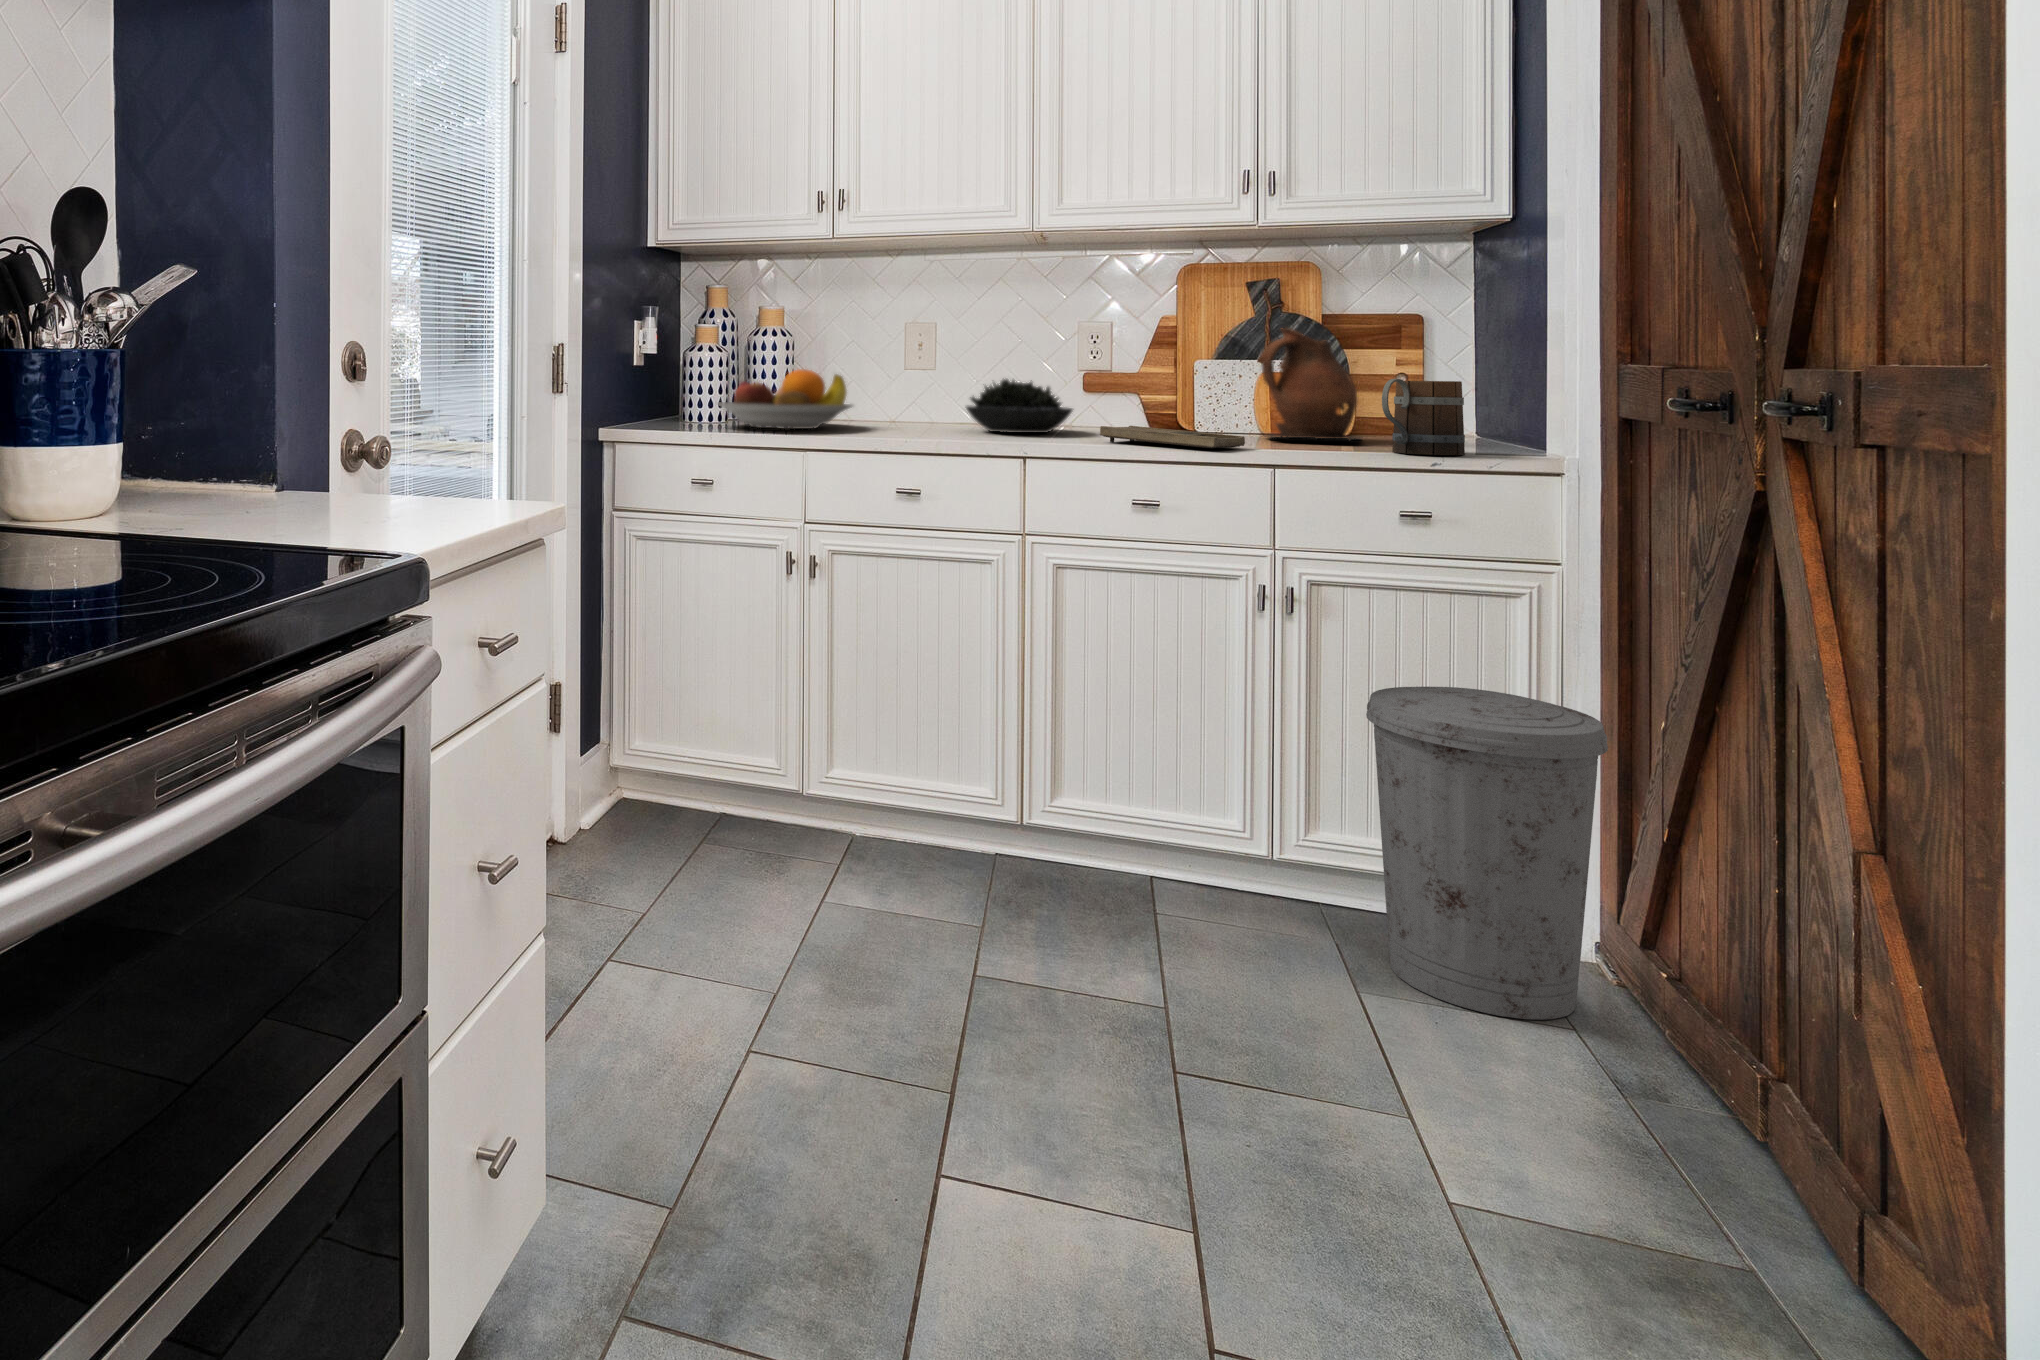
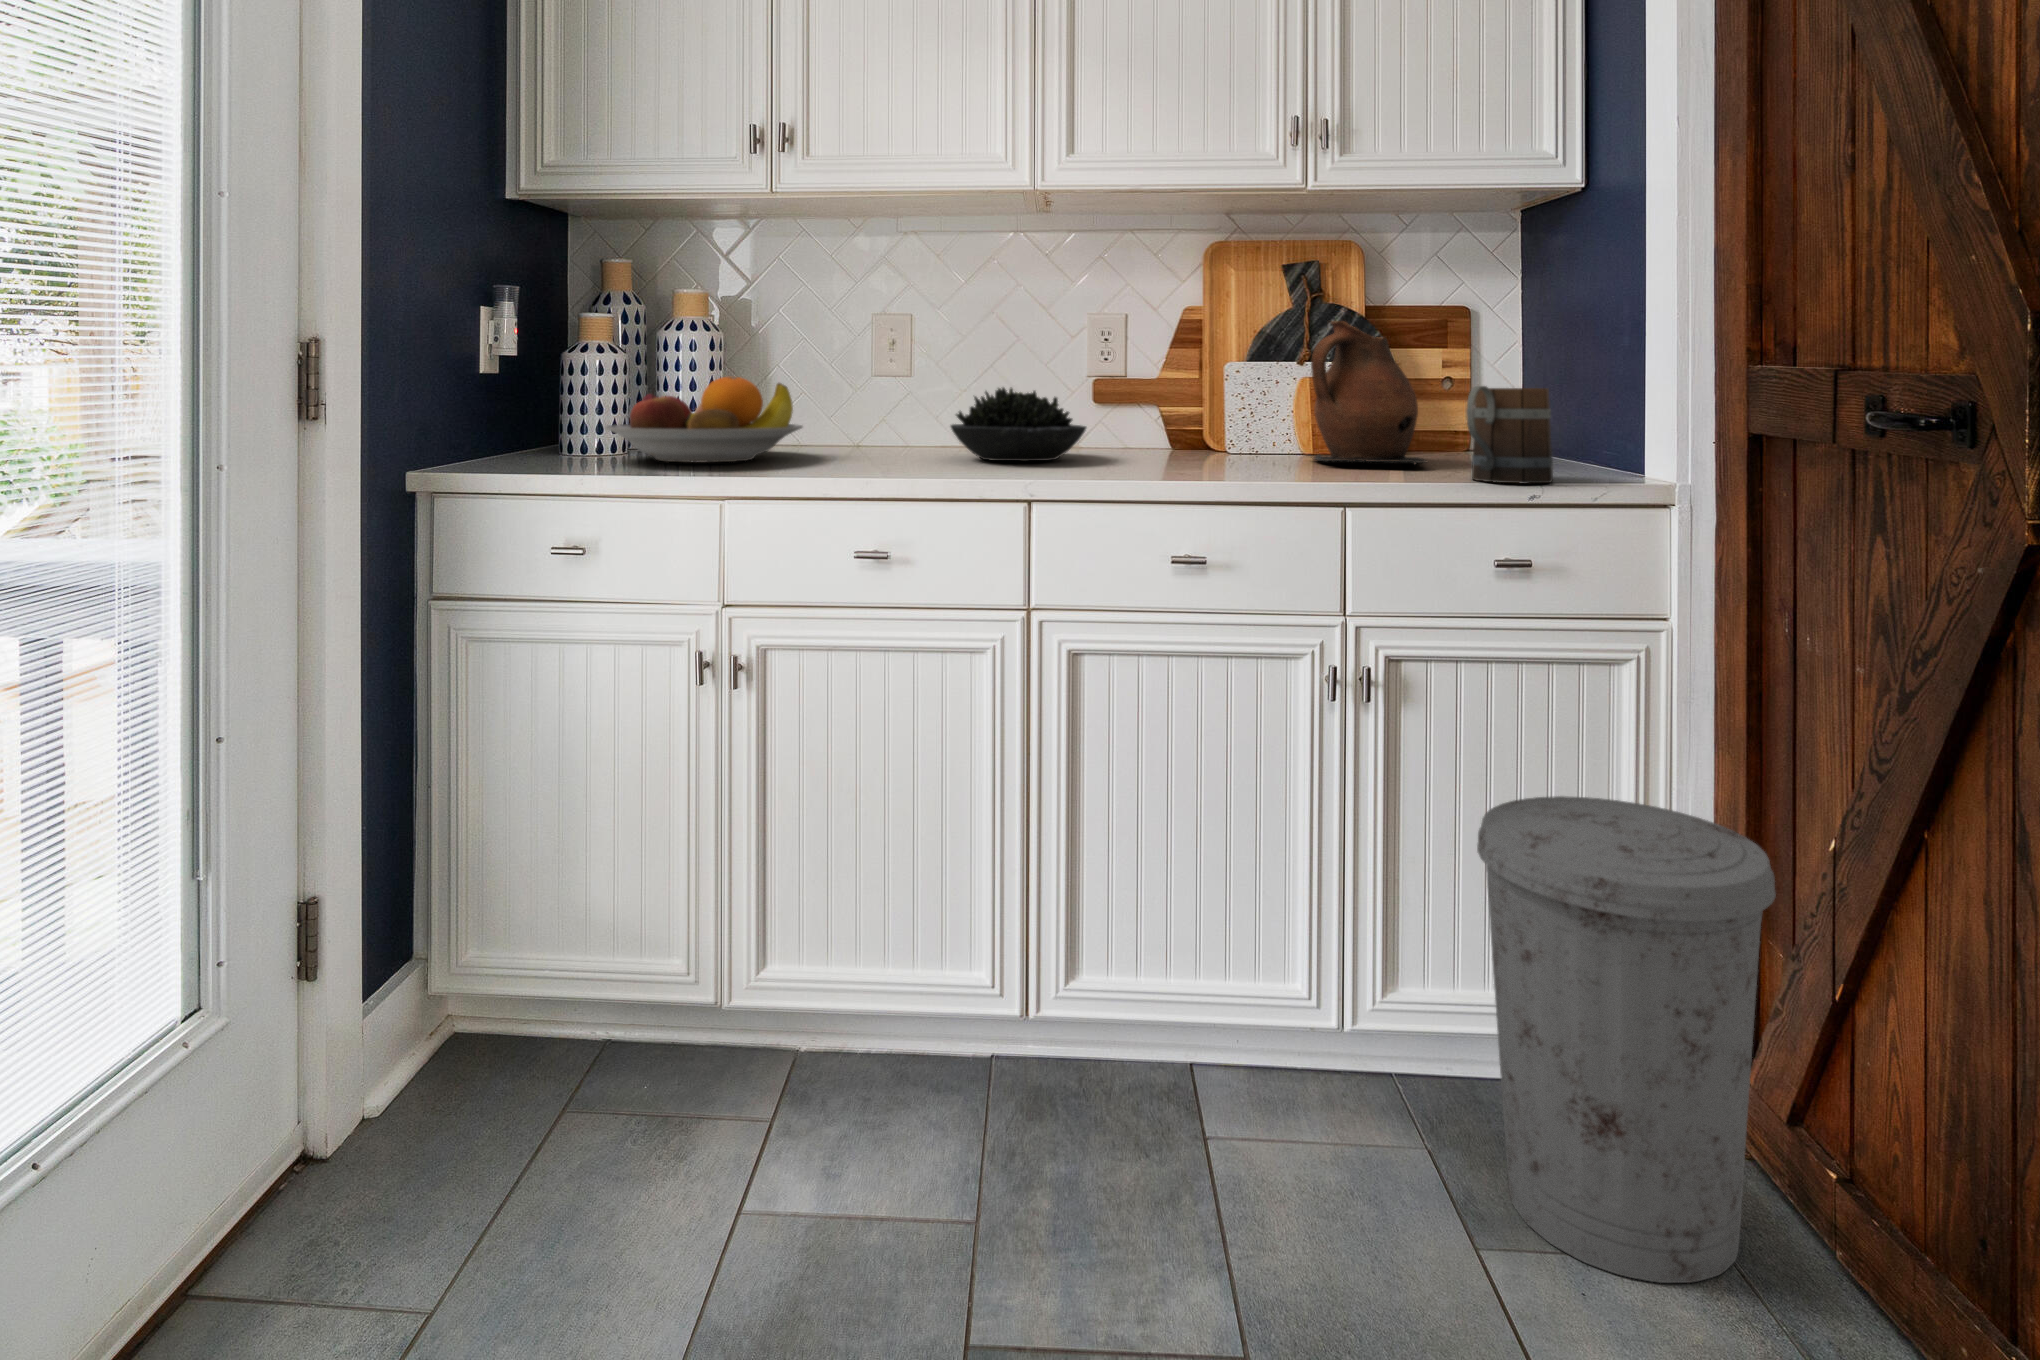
tray: present [1100,426,1245,448] -> none [1124,449,1303,481]

